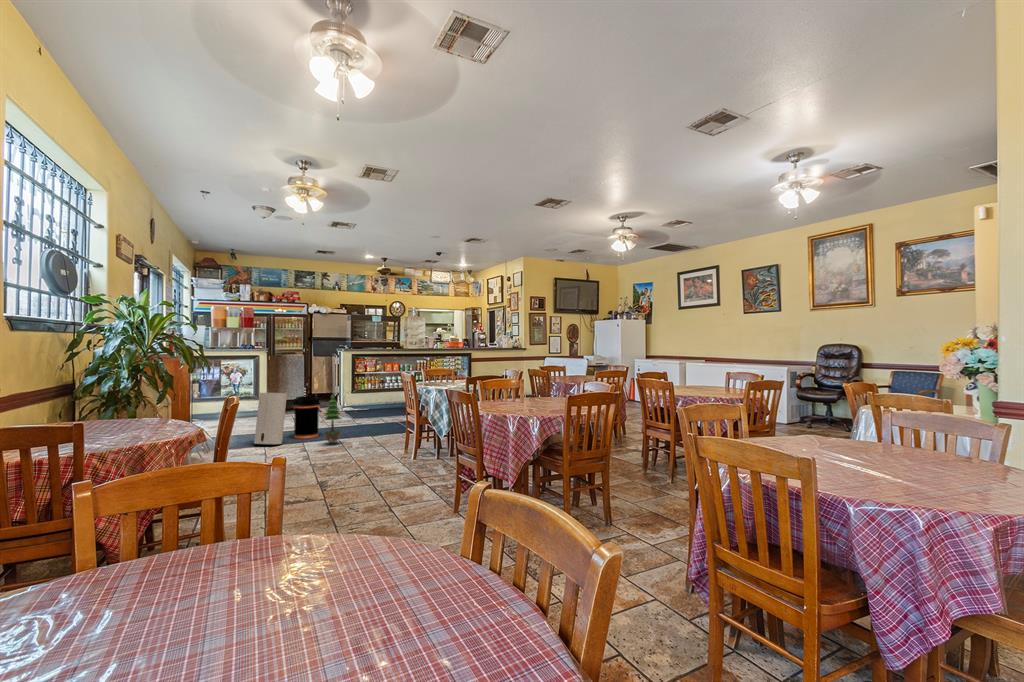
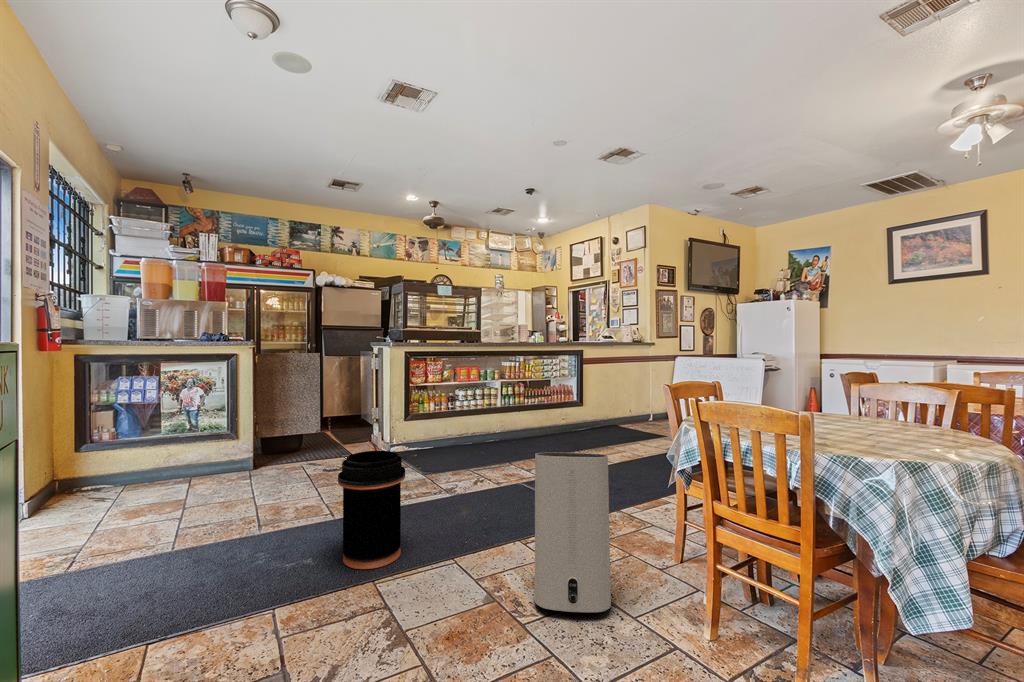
air purifier: present [254,393,287,445] -> present [534,453,611,612]
potted tree: present [324,394,341,443] -> none [441,456,492,600]

